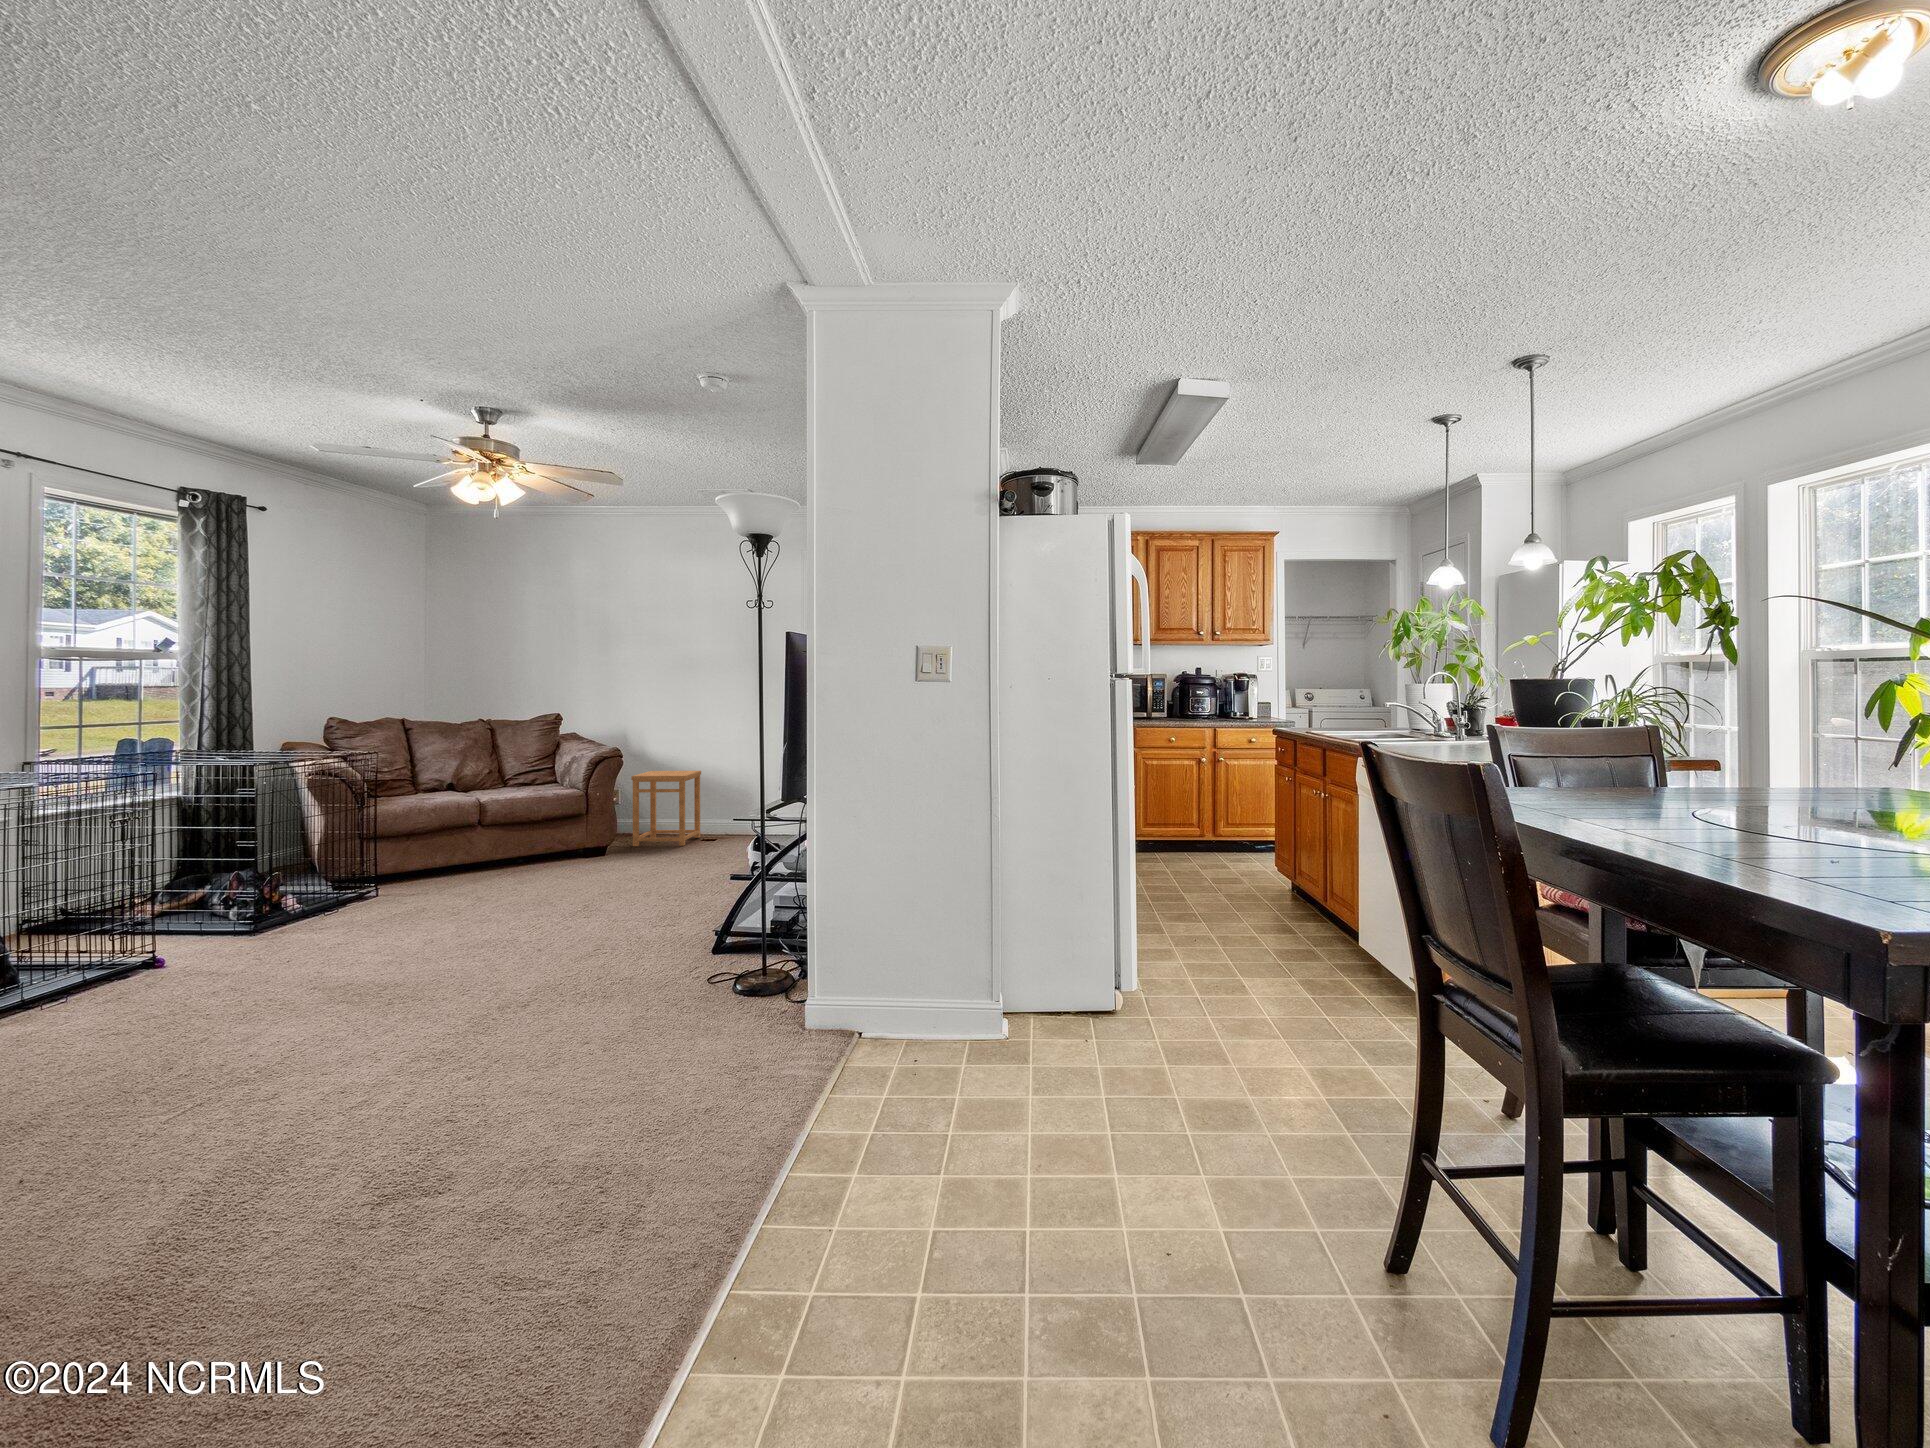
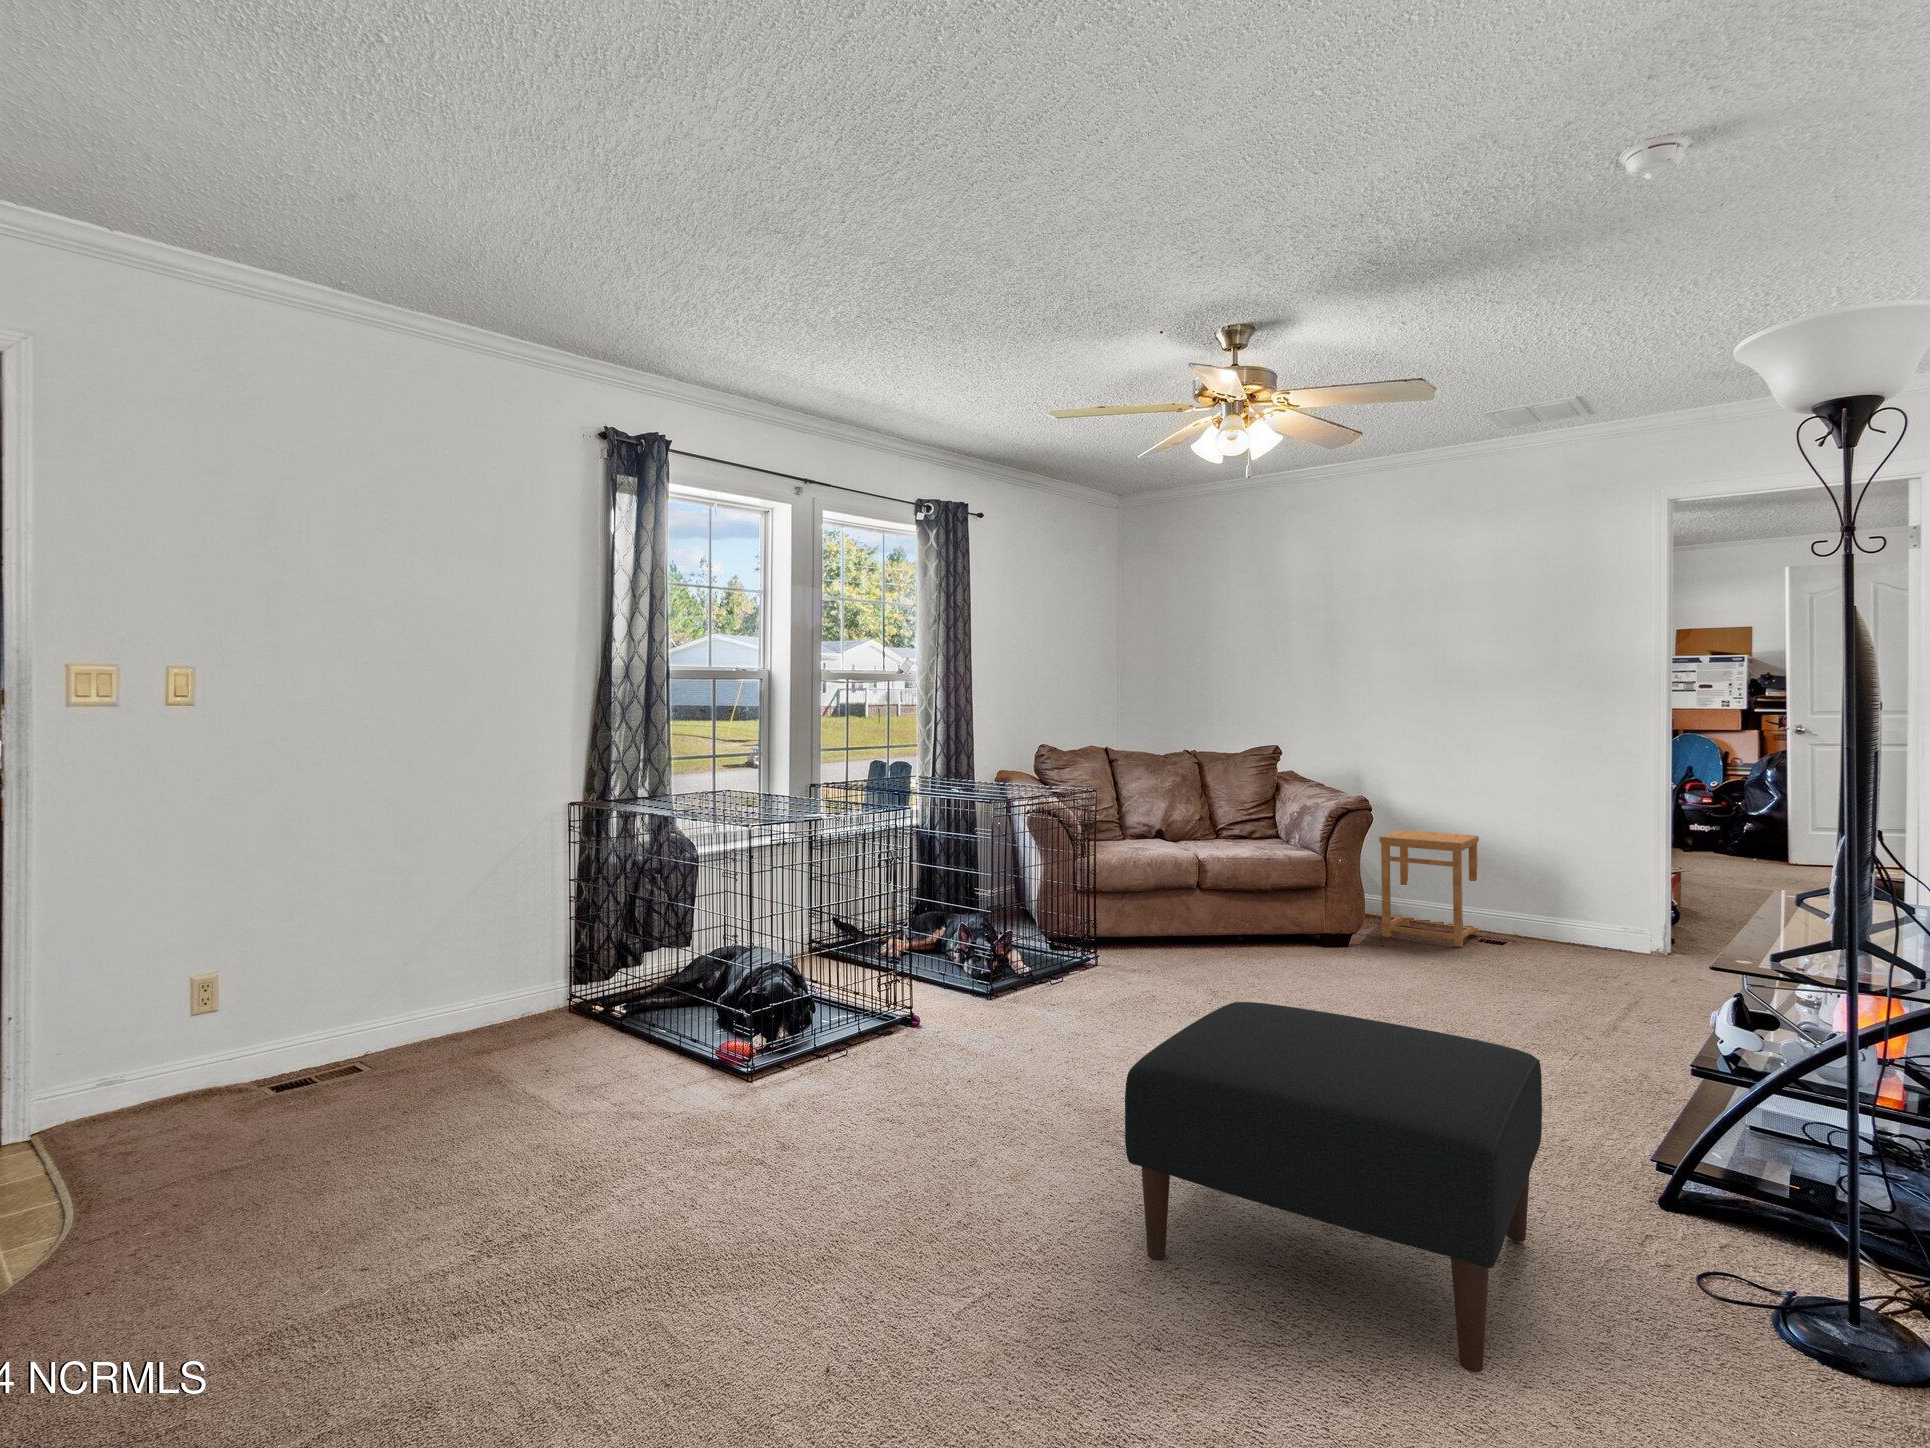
ottoman: none [335,876,631,1047] -> present [1125,1002,1542,1372]

